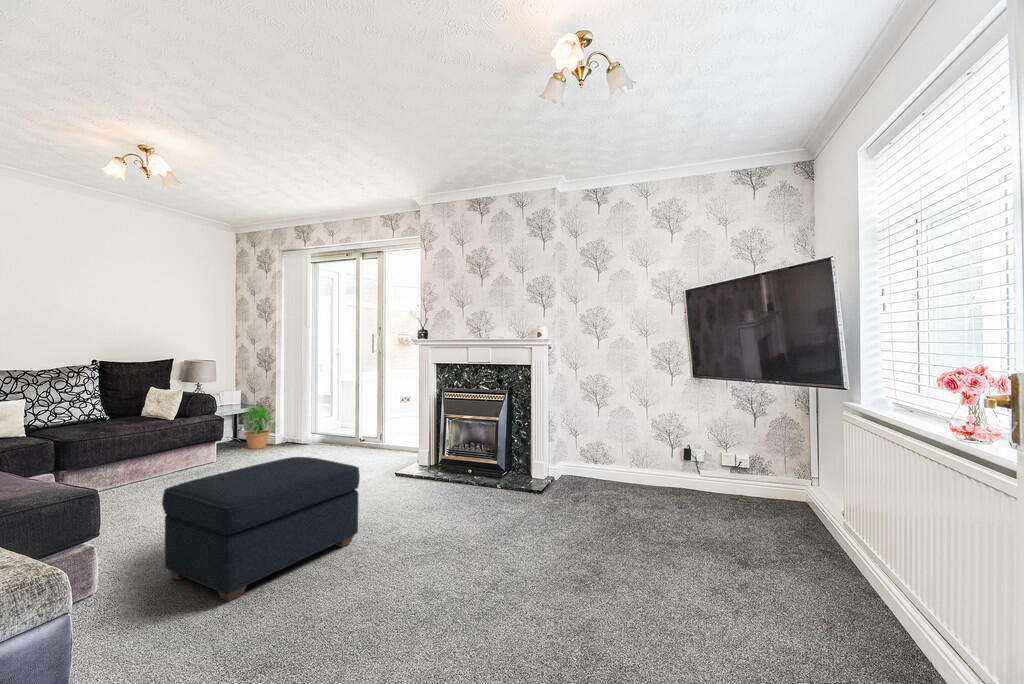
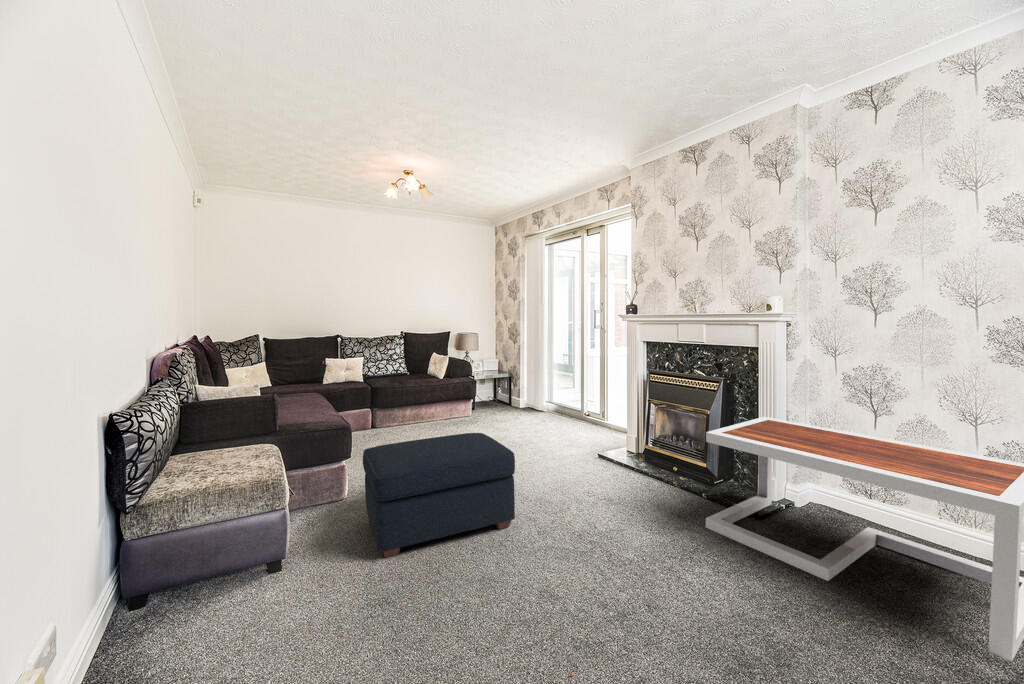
potted plant: present [241,406,273,449] -> none [492,374,521,411]
coffee table: none [512,417,688,531] -> present [706,417,1024,661]

